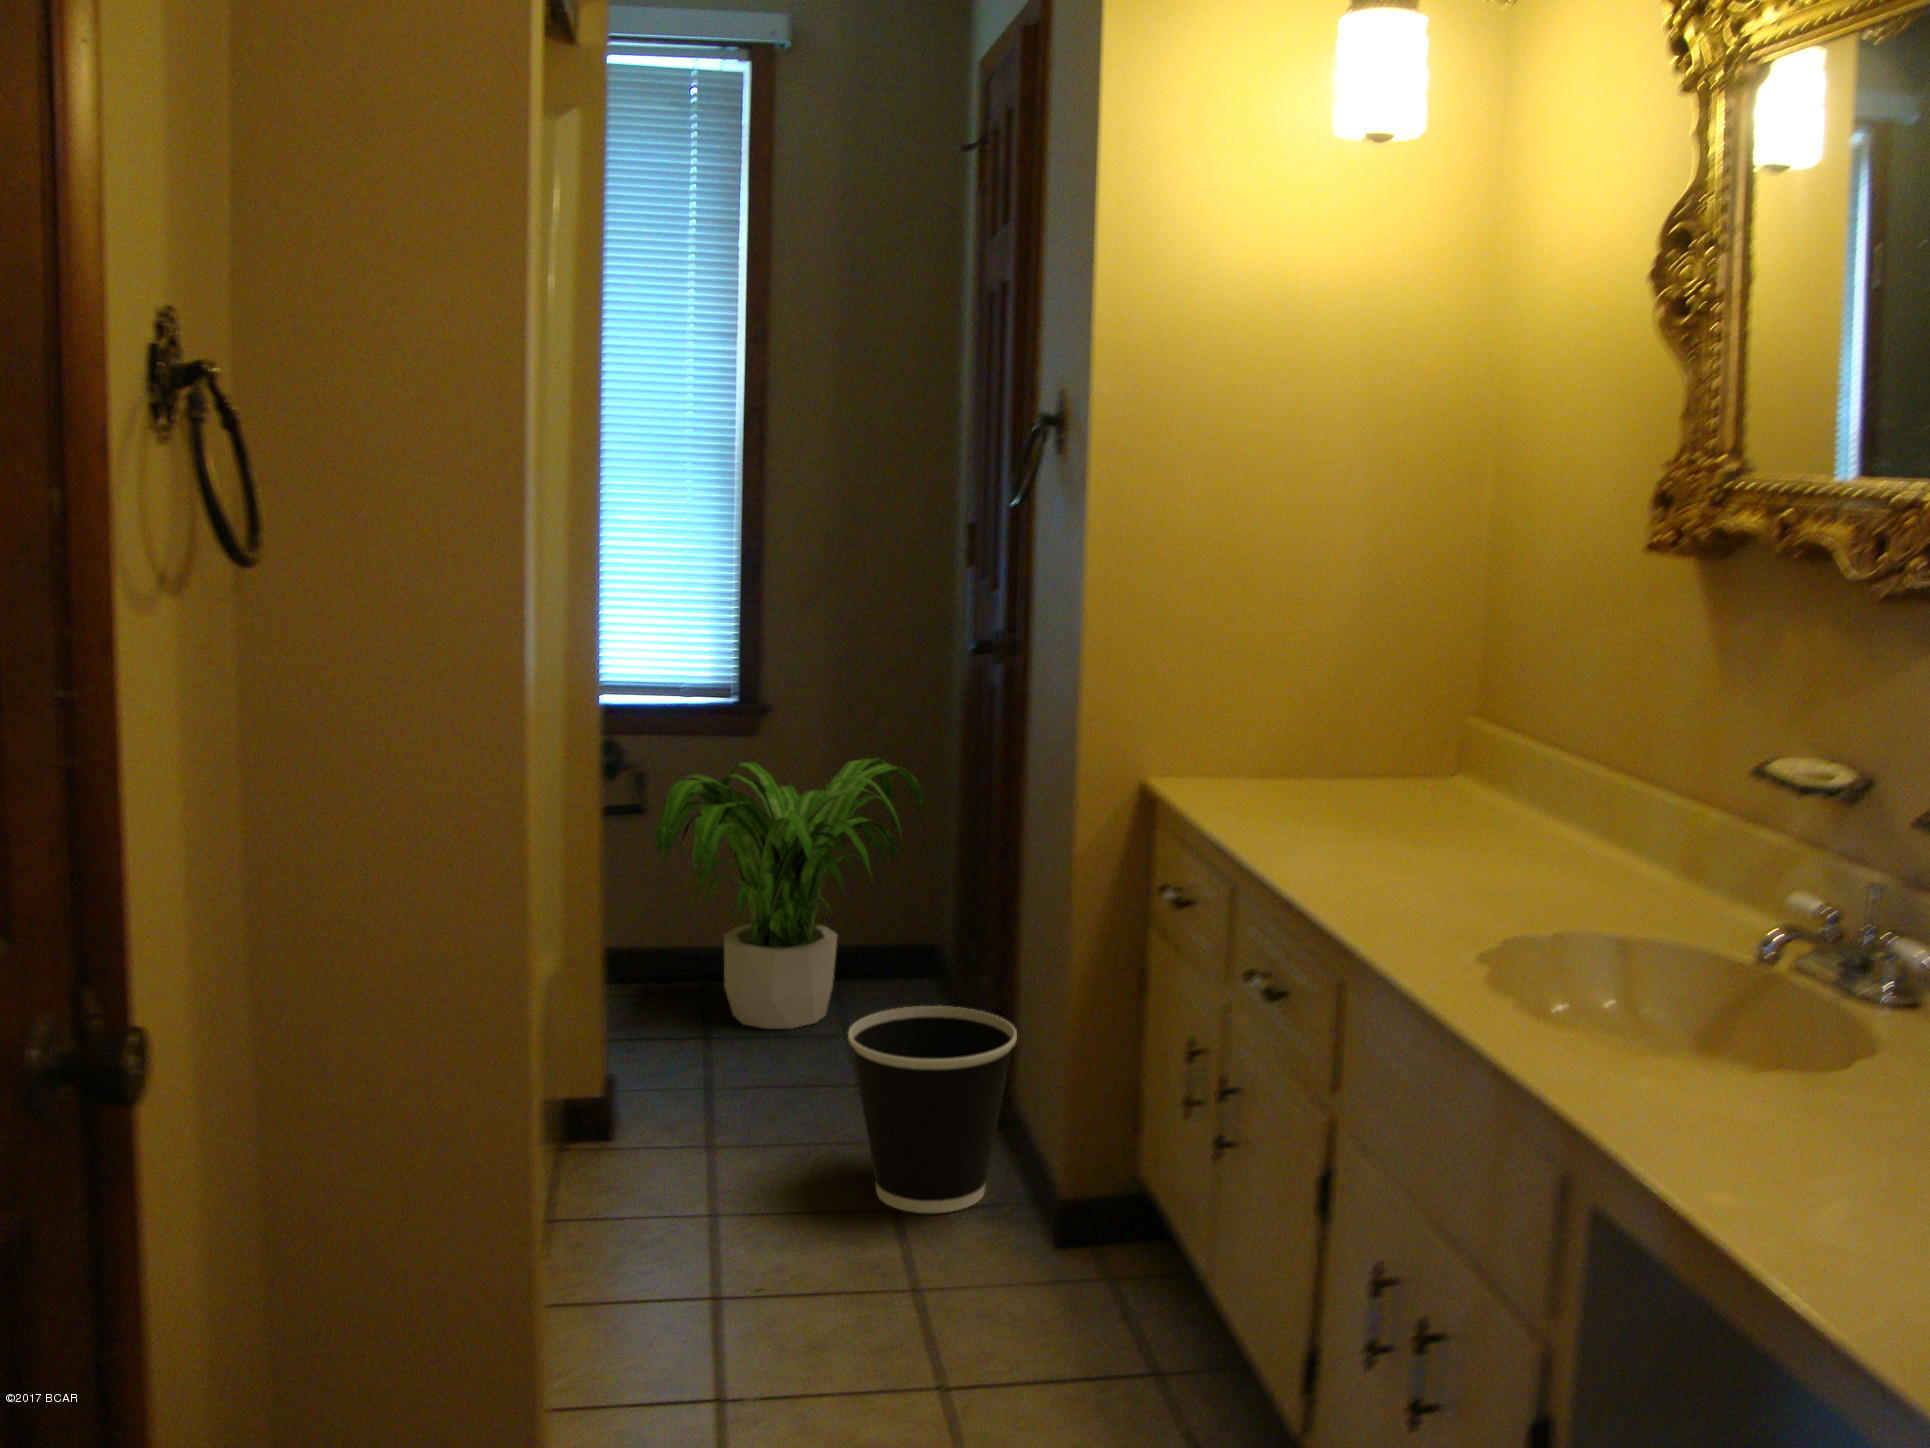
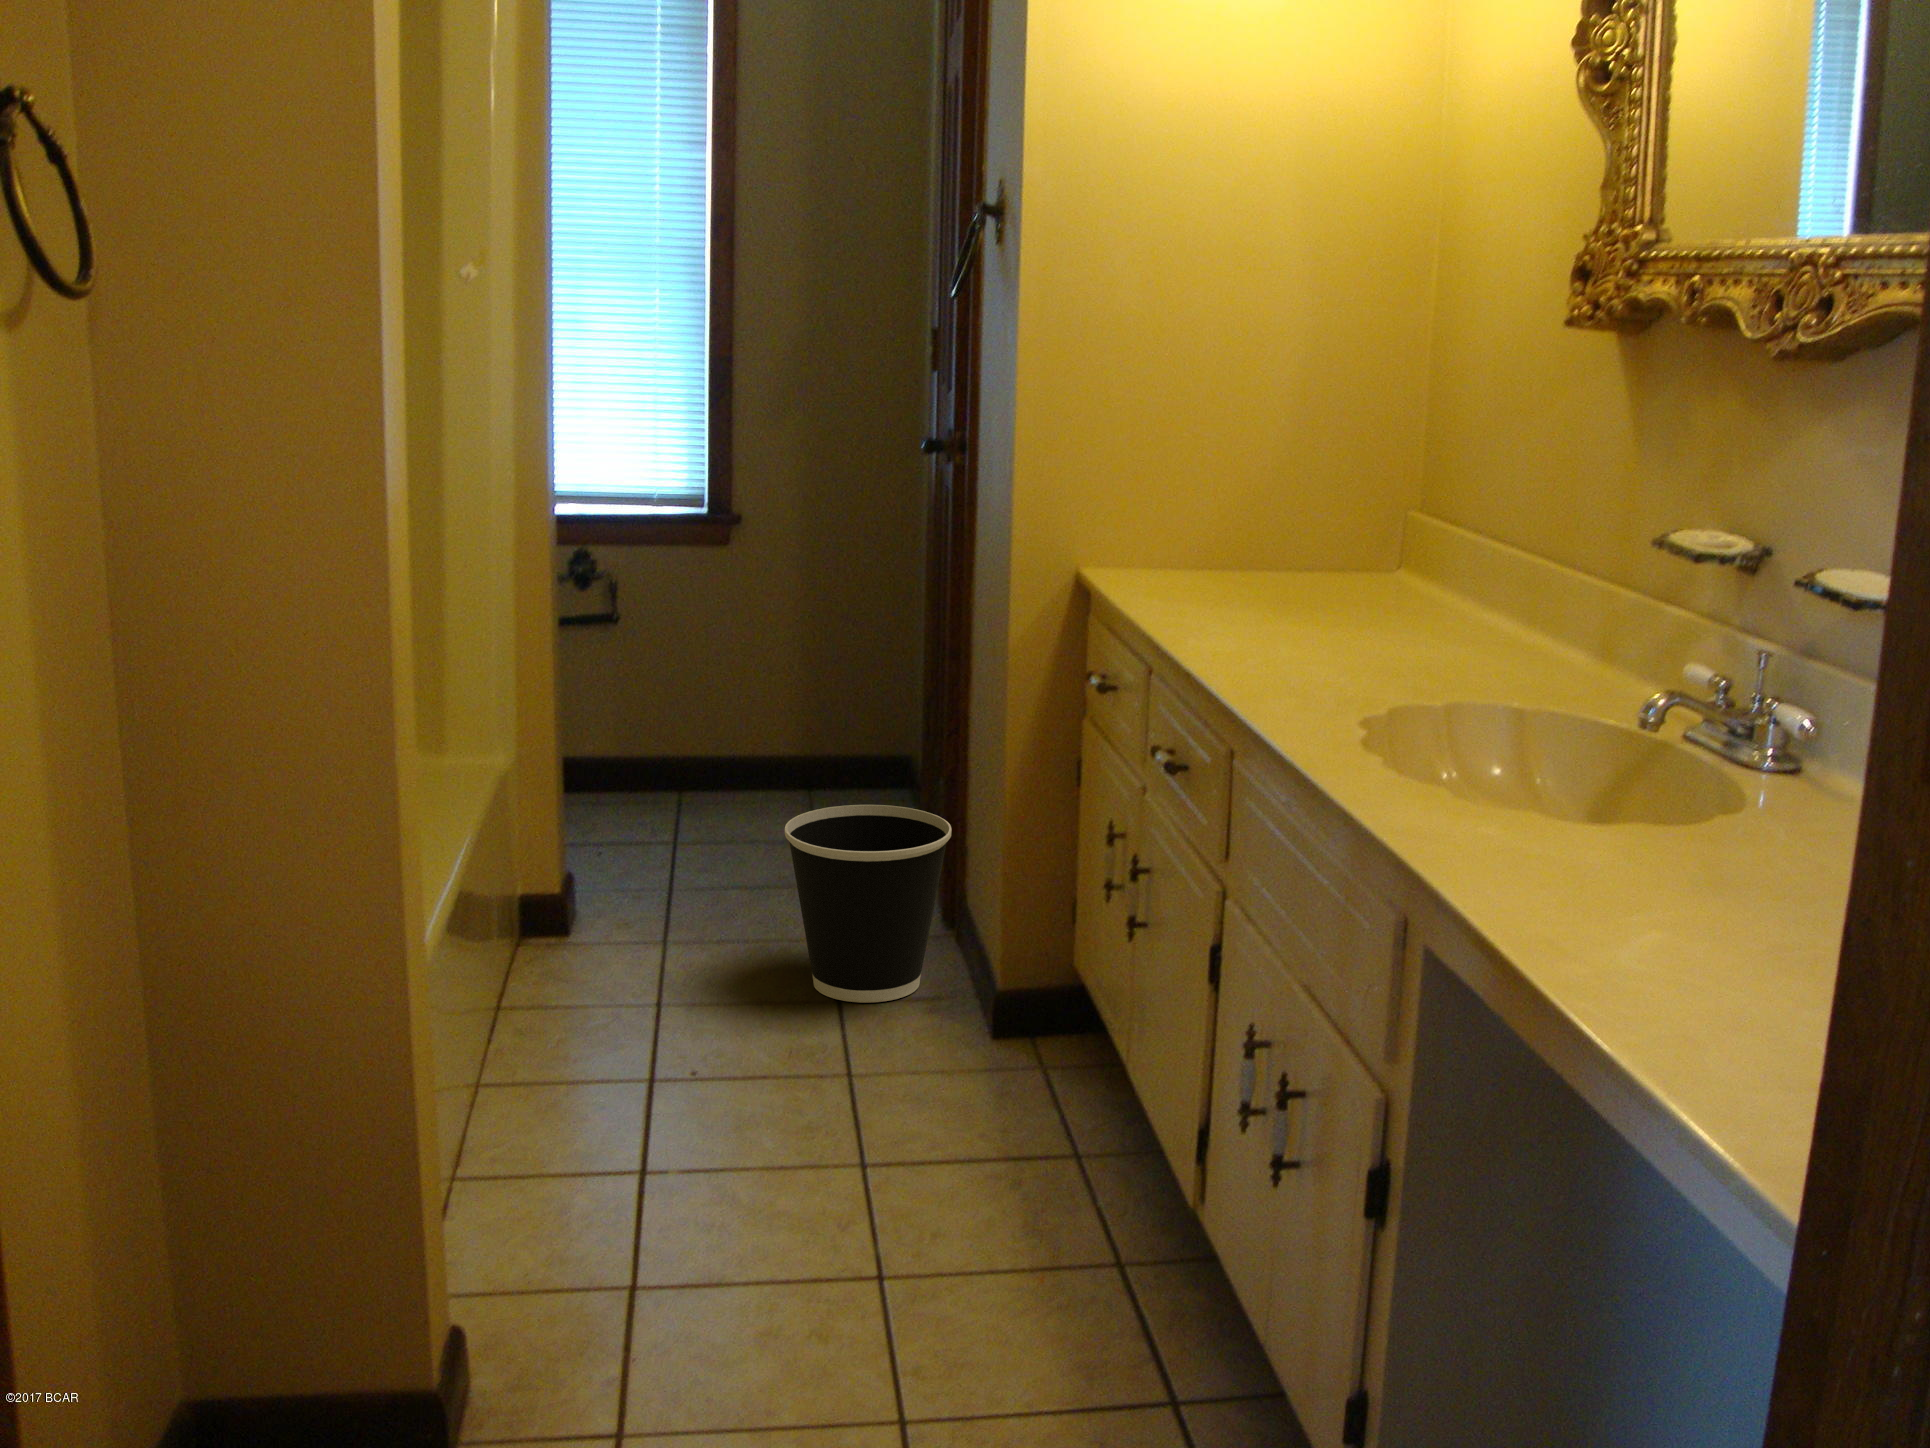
potted plant: present [655,759,923,1029] -> none [607,573,879,836]

